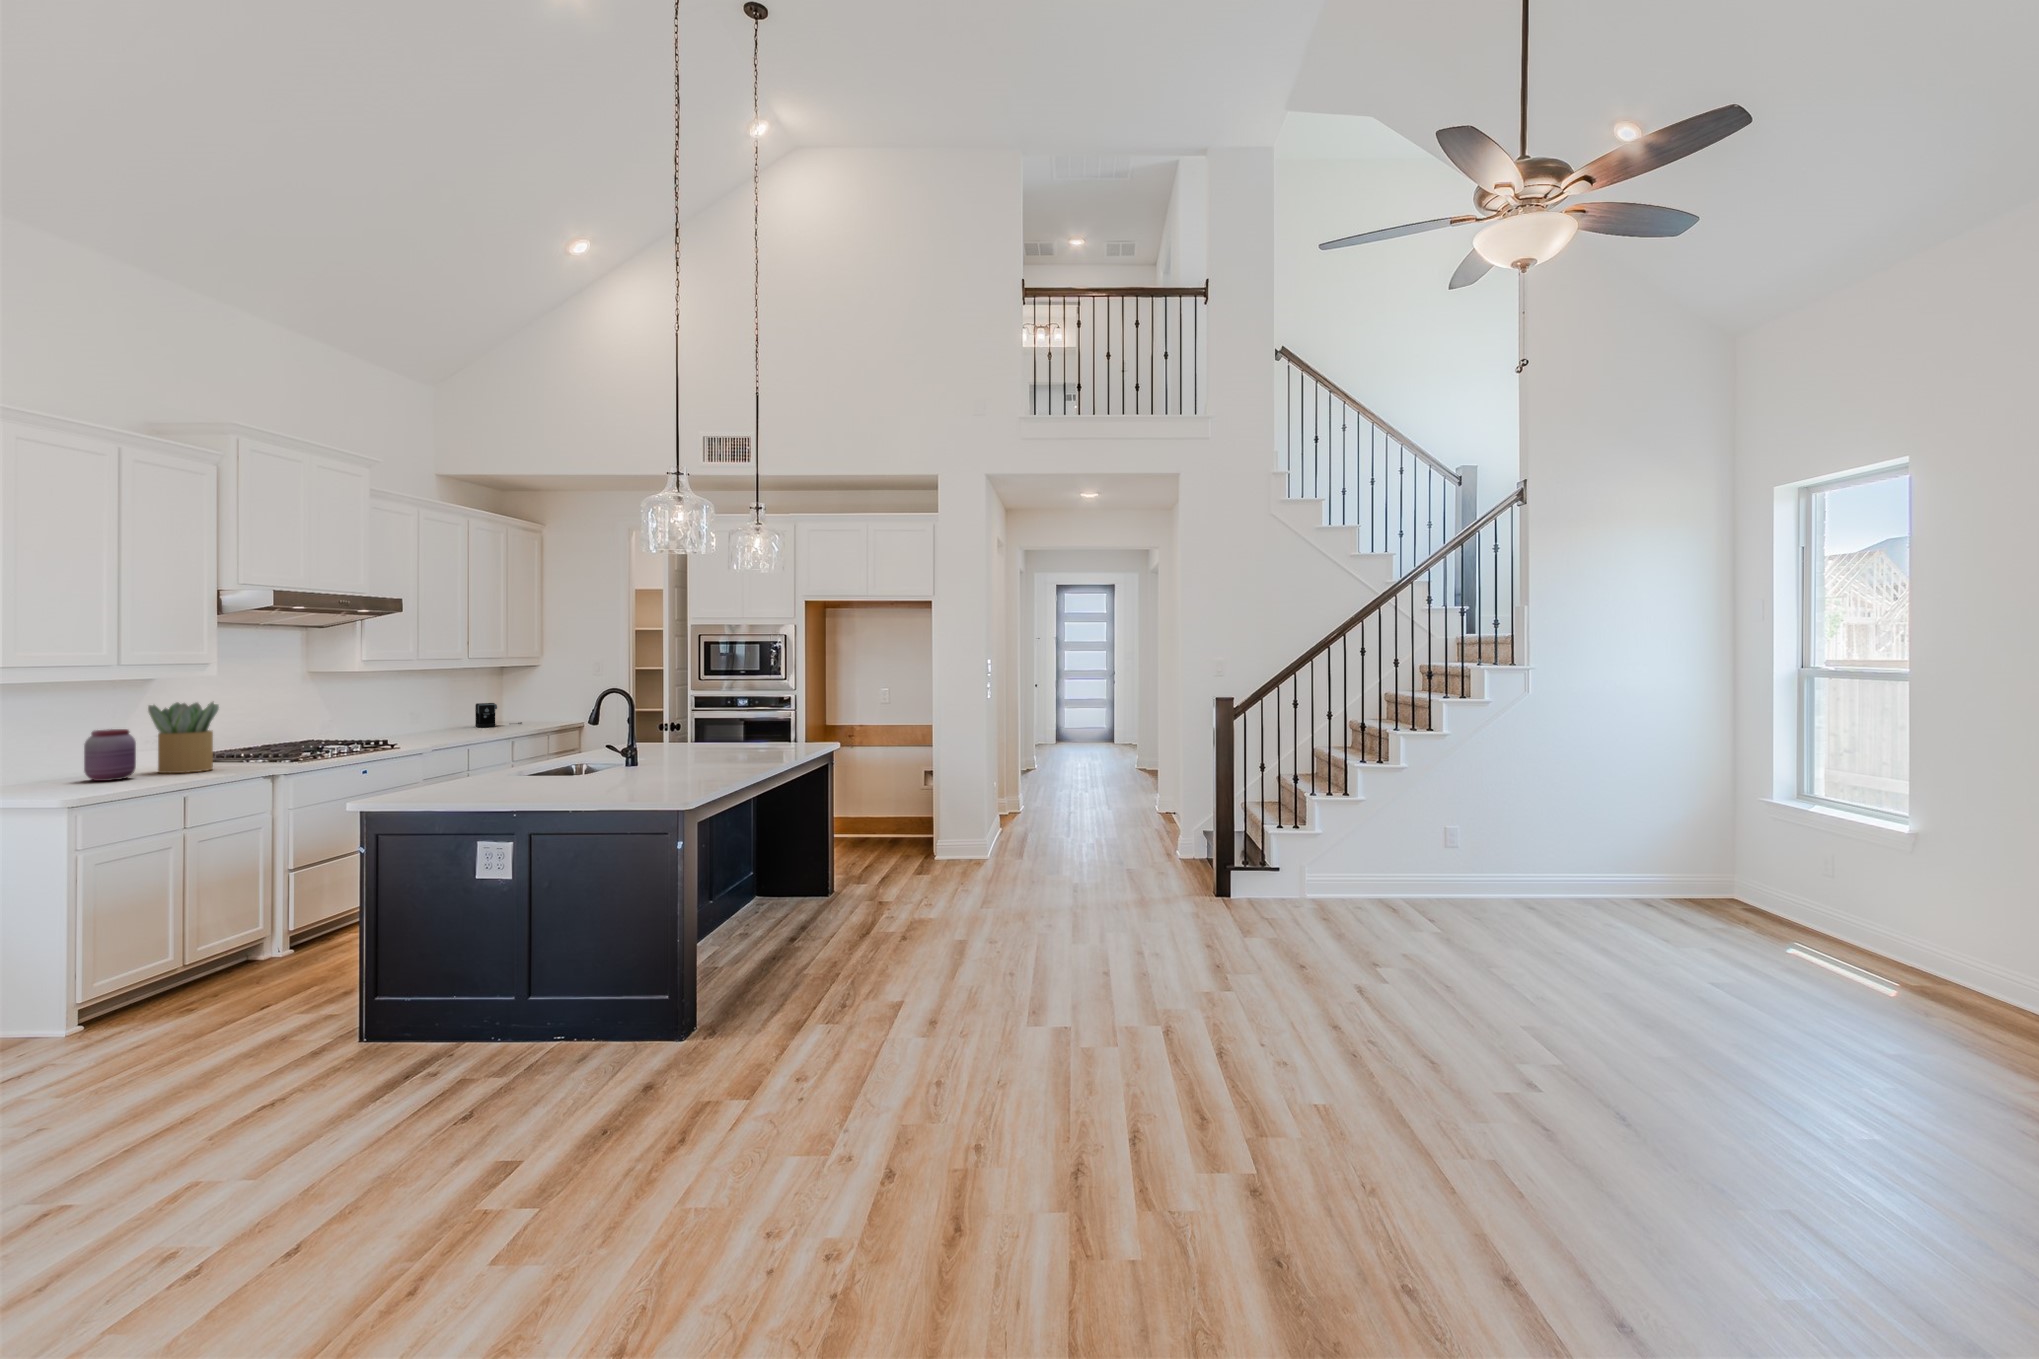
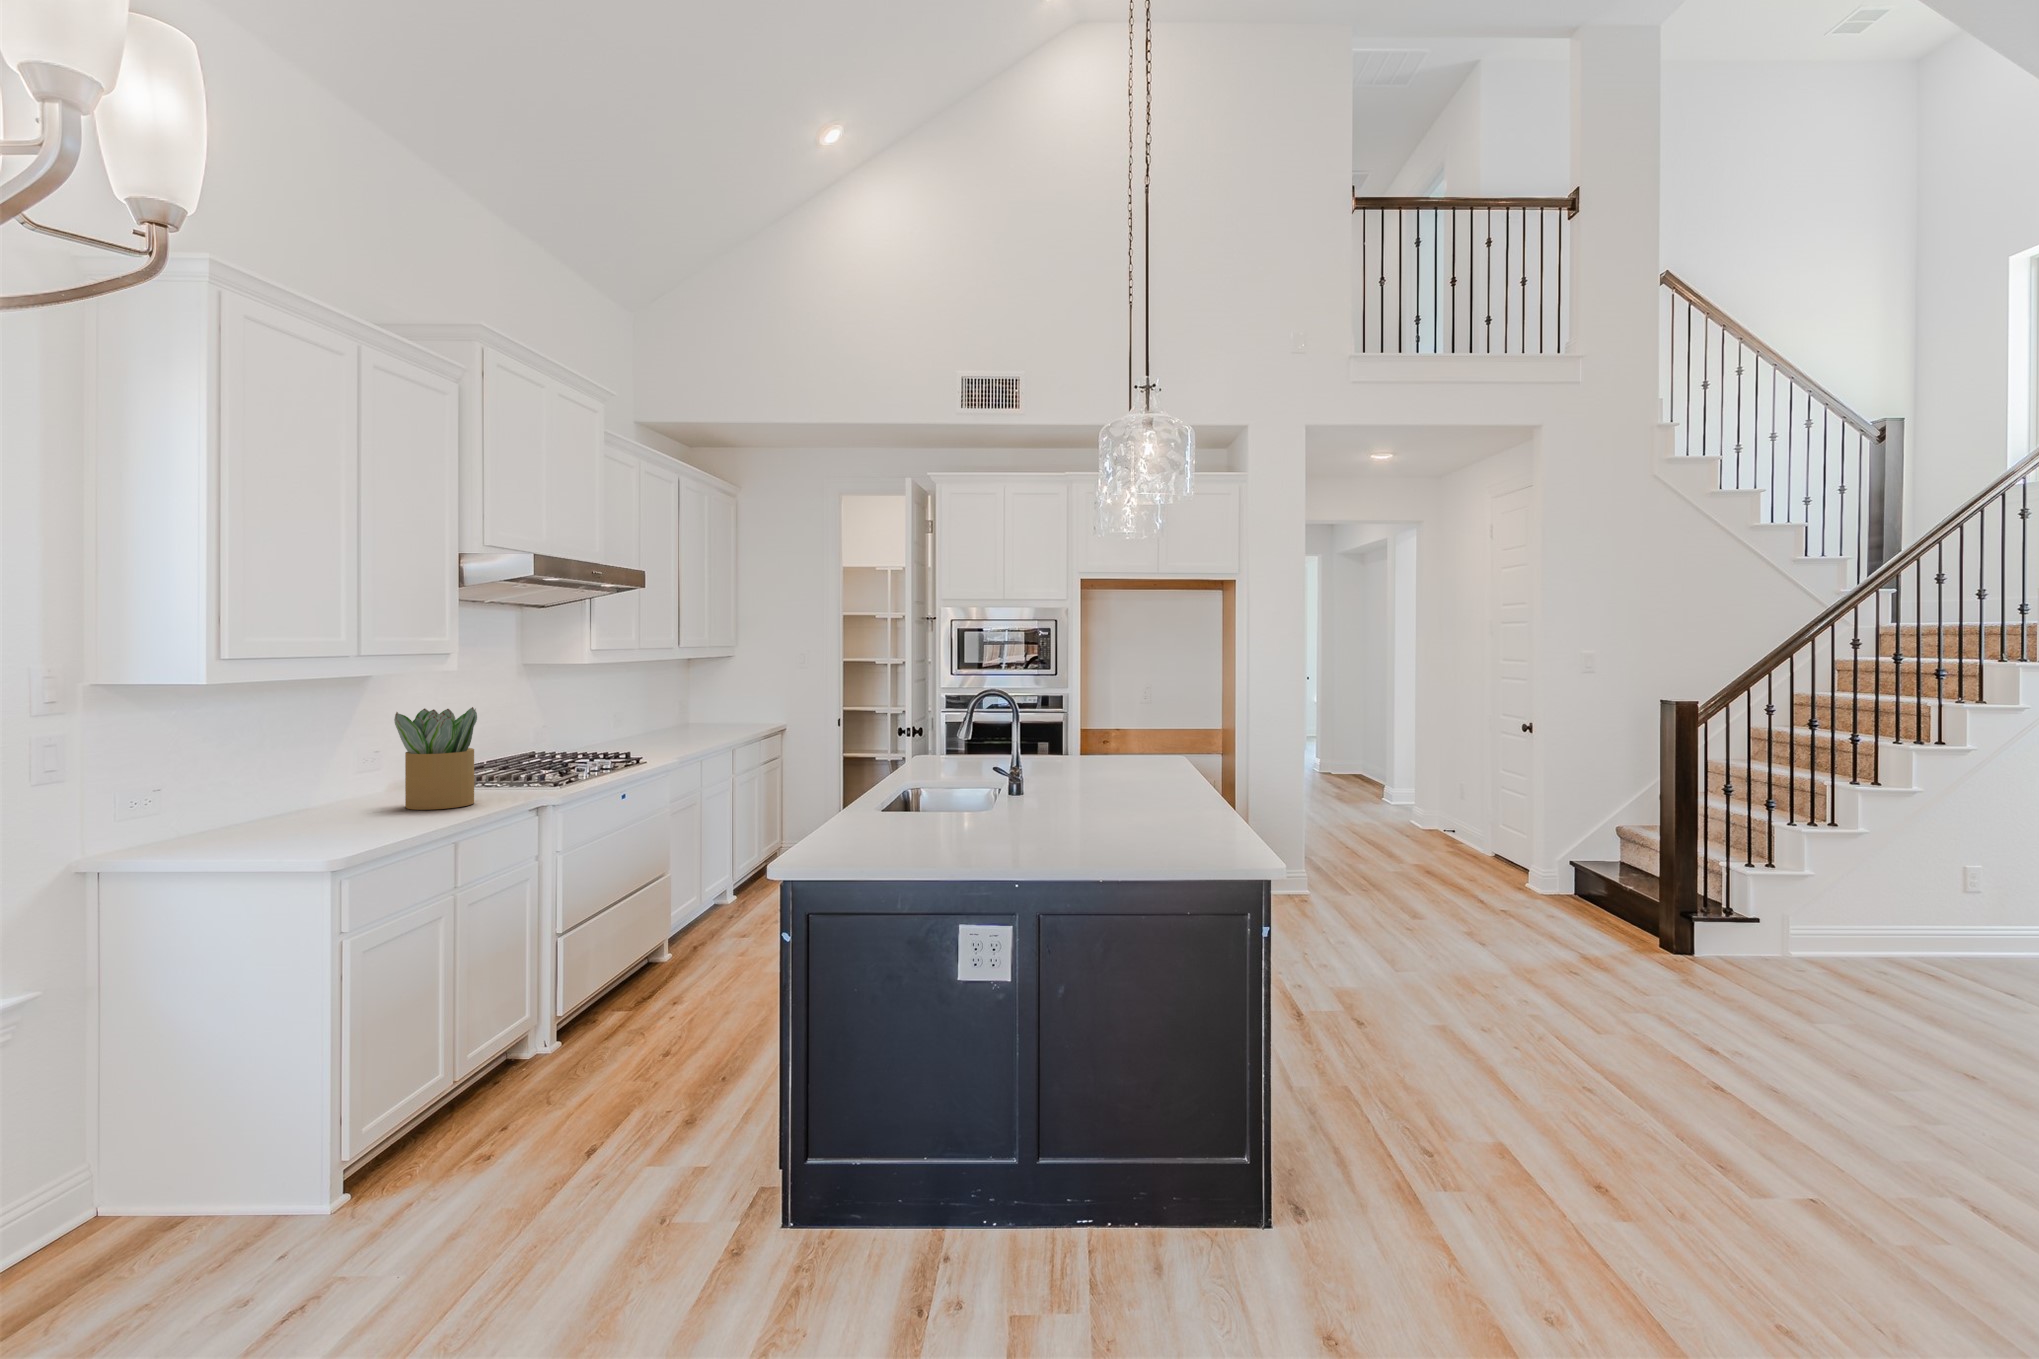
coffee maker: present [475,703,522,727] -> none [678,702,728,733]
jar: present [84,729,136,781] -> none [327,749,391,825]

